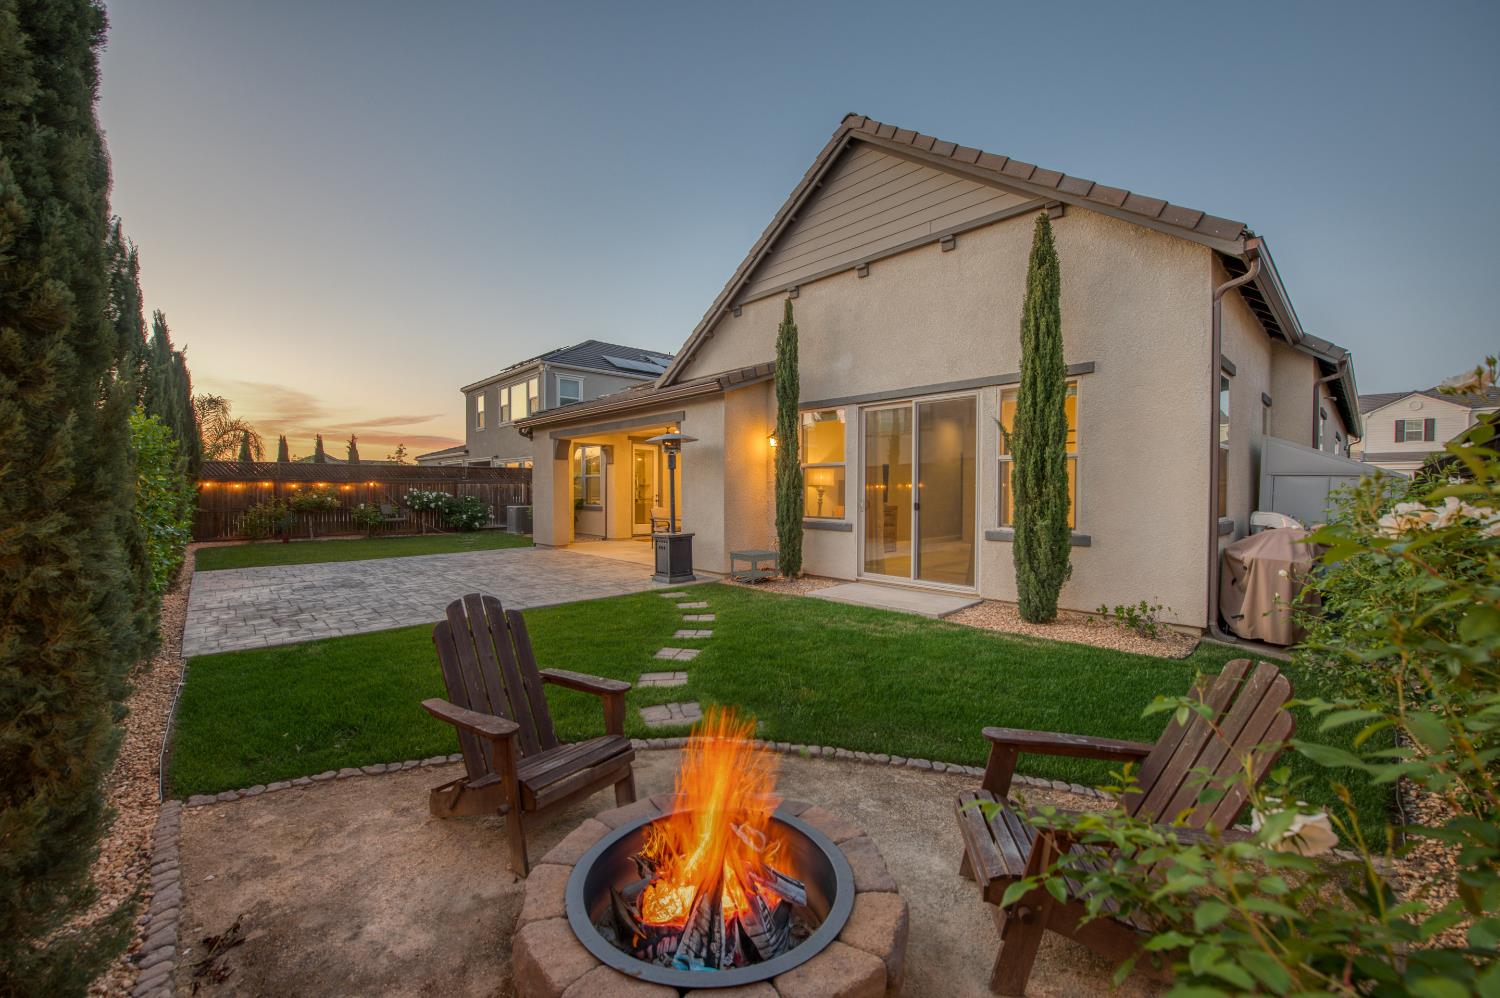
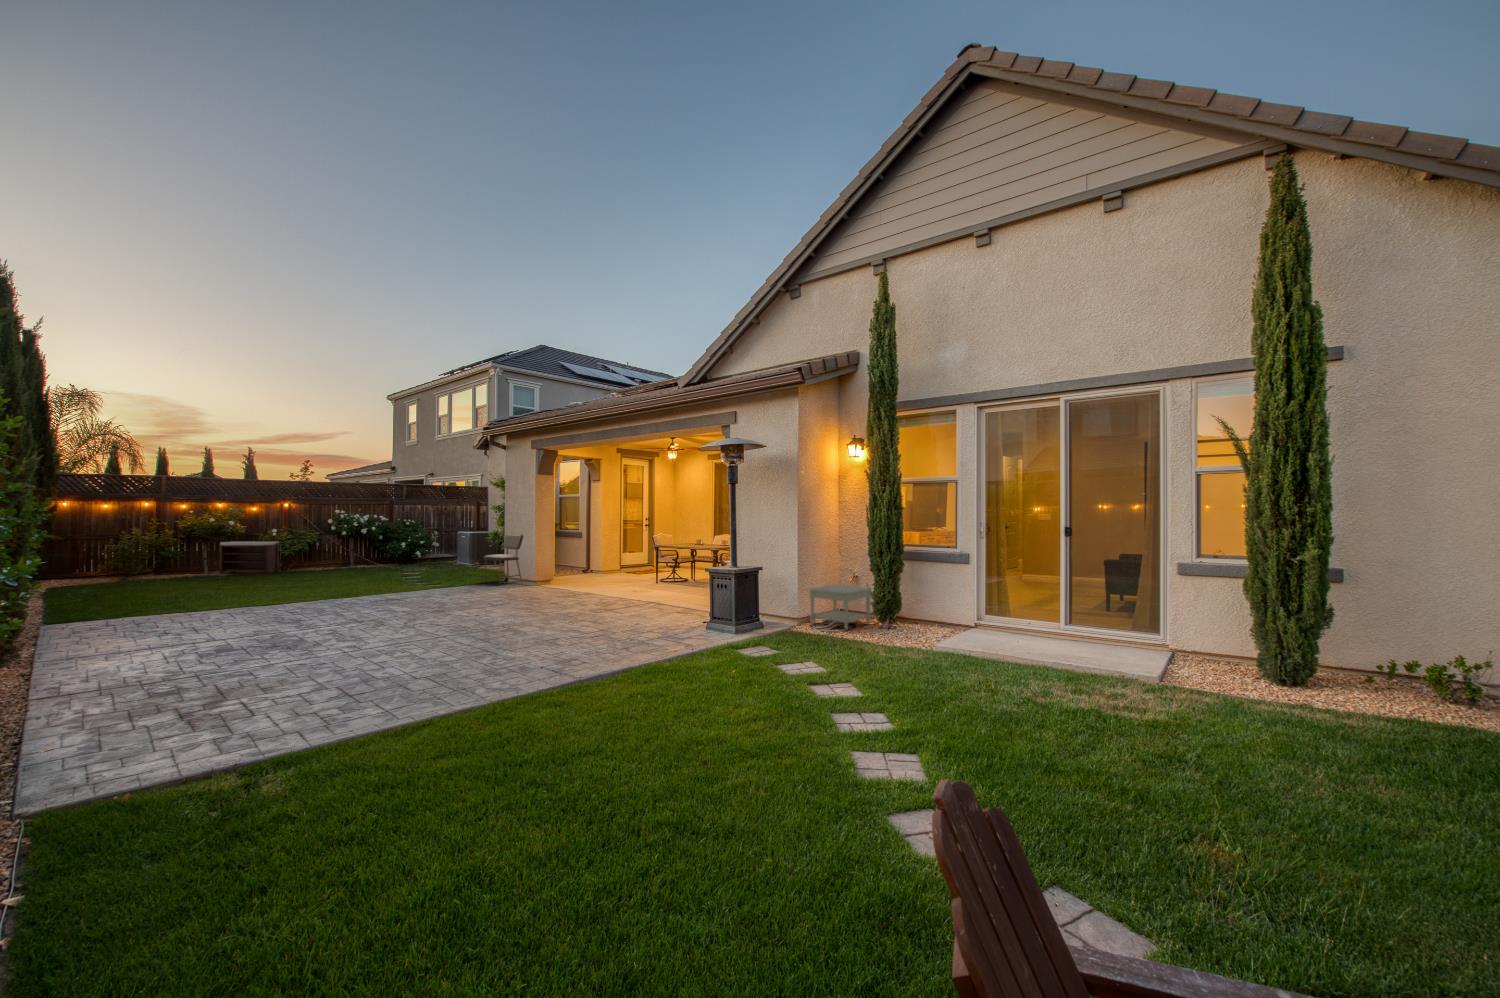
dining chair: present [378,504,408,538] -> present [483,534,523,584]
potted tree: present [271,512,298,542] -> none [143,537,186,580]
bench: none [323,514,369,539] -> present [219,541,281,574]

